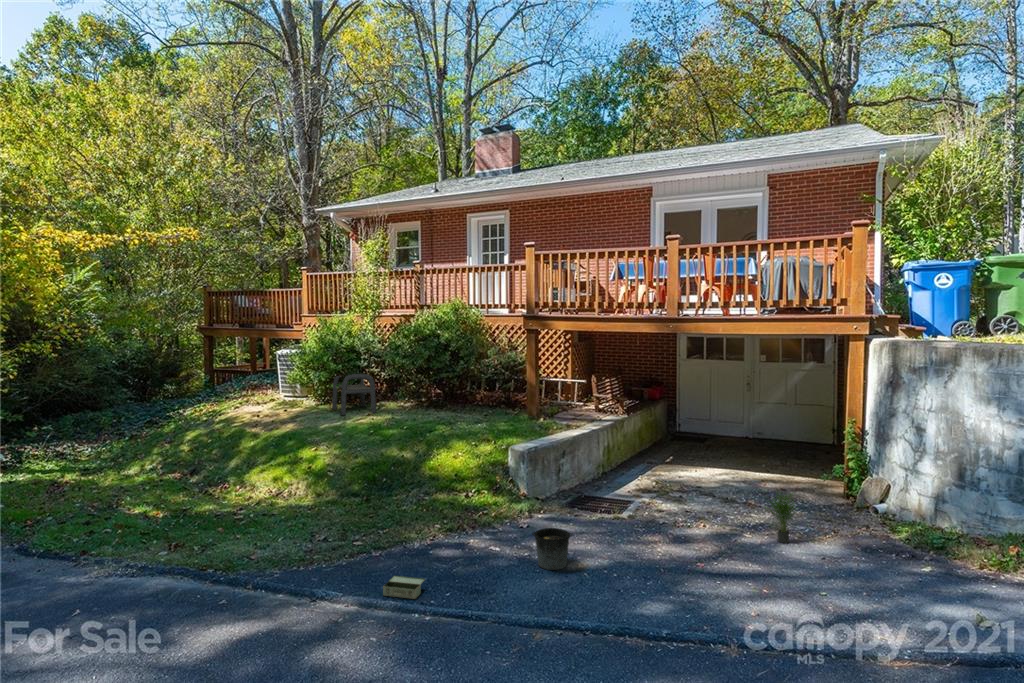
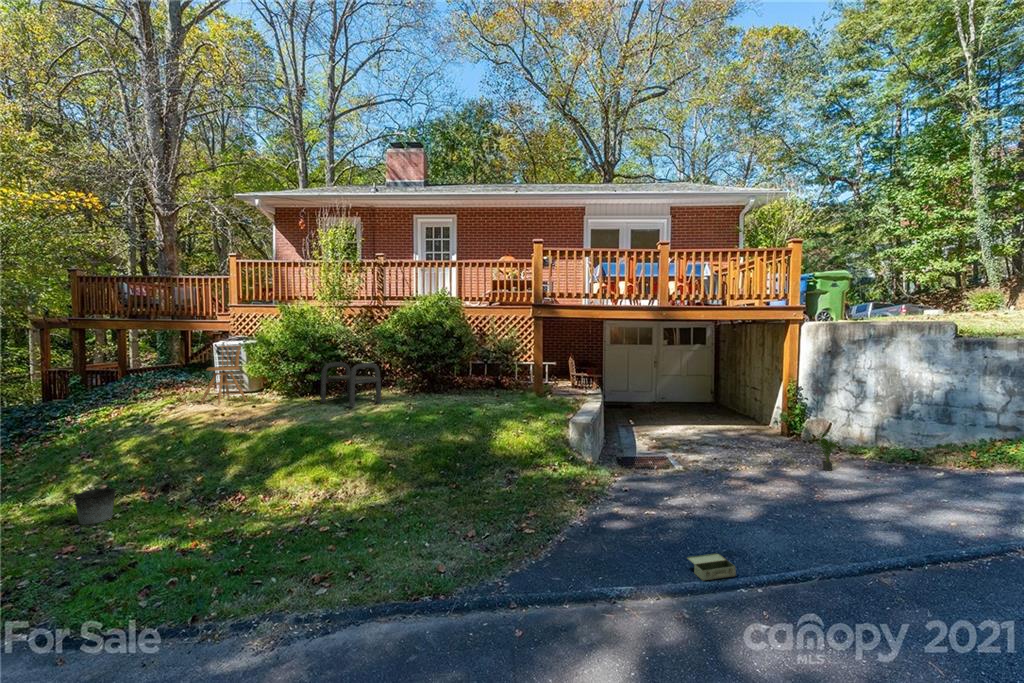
chair: none [254,354,289,406] -> present [200,346,247,405]
bucket: present [532,528,572,570] -> present [71,488,117,525]

